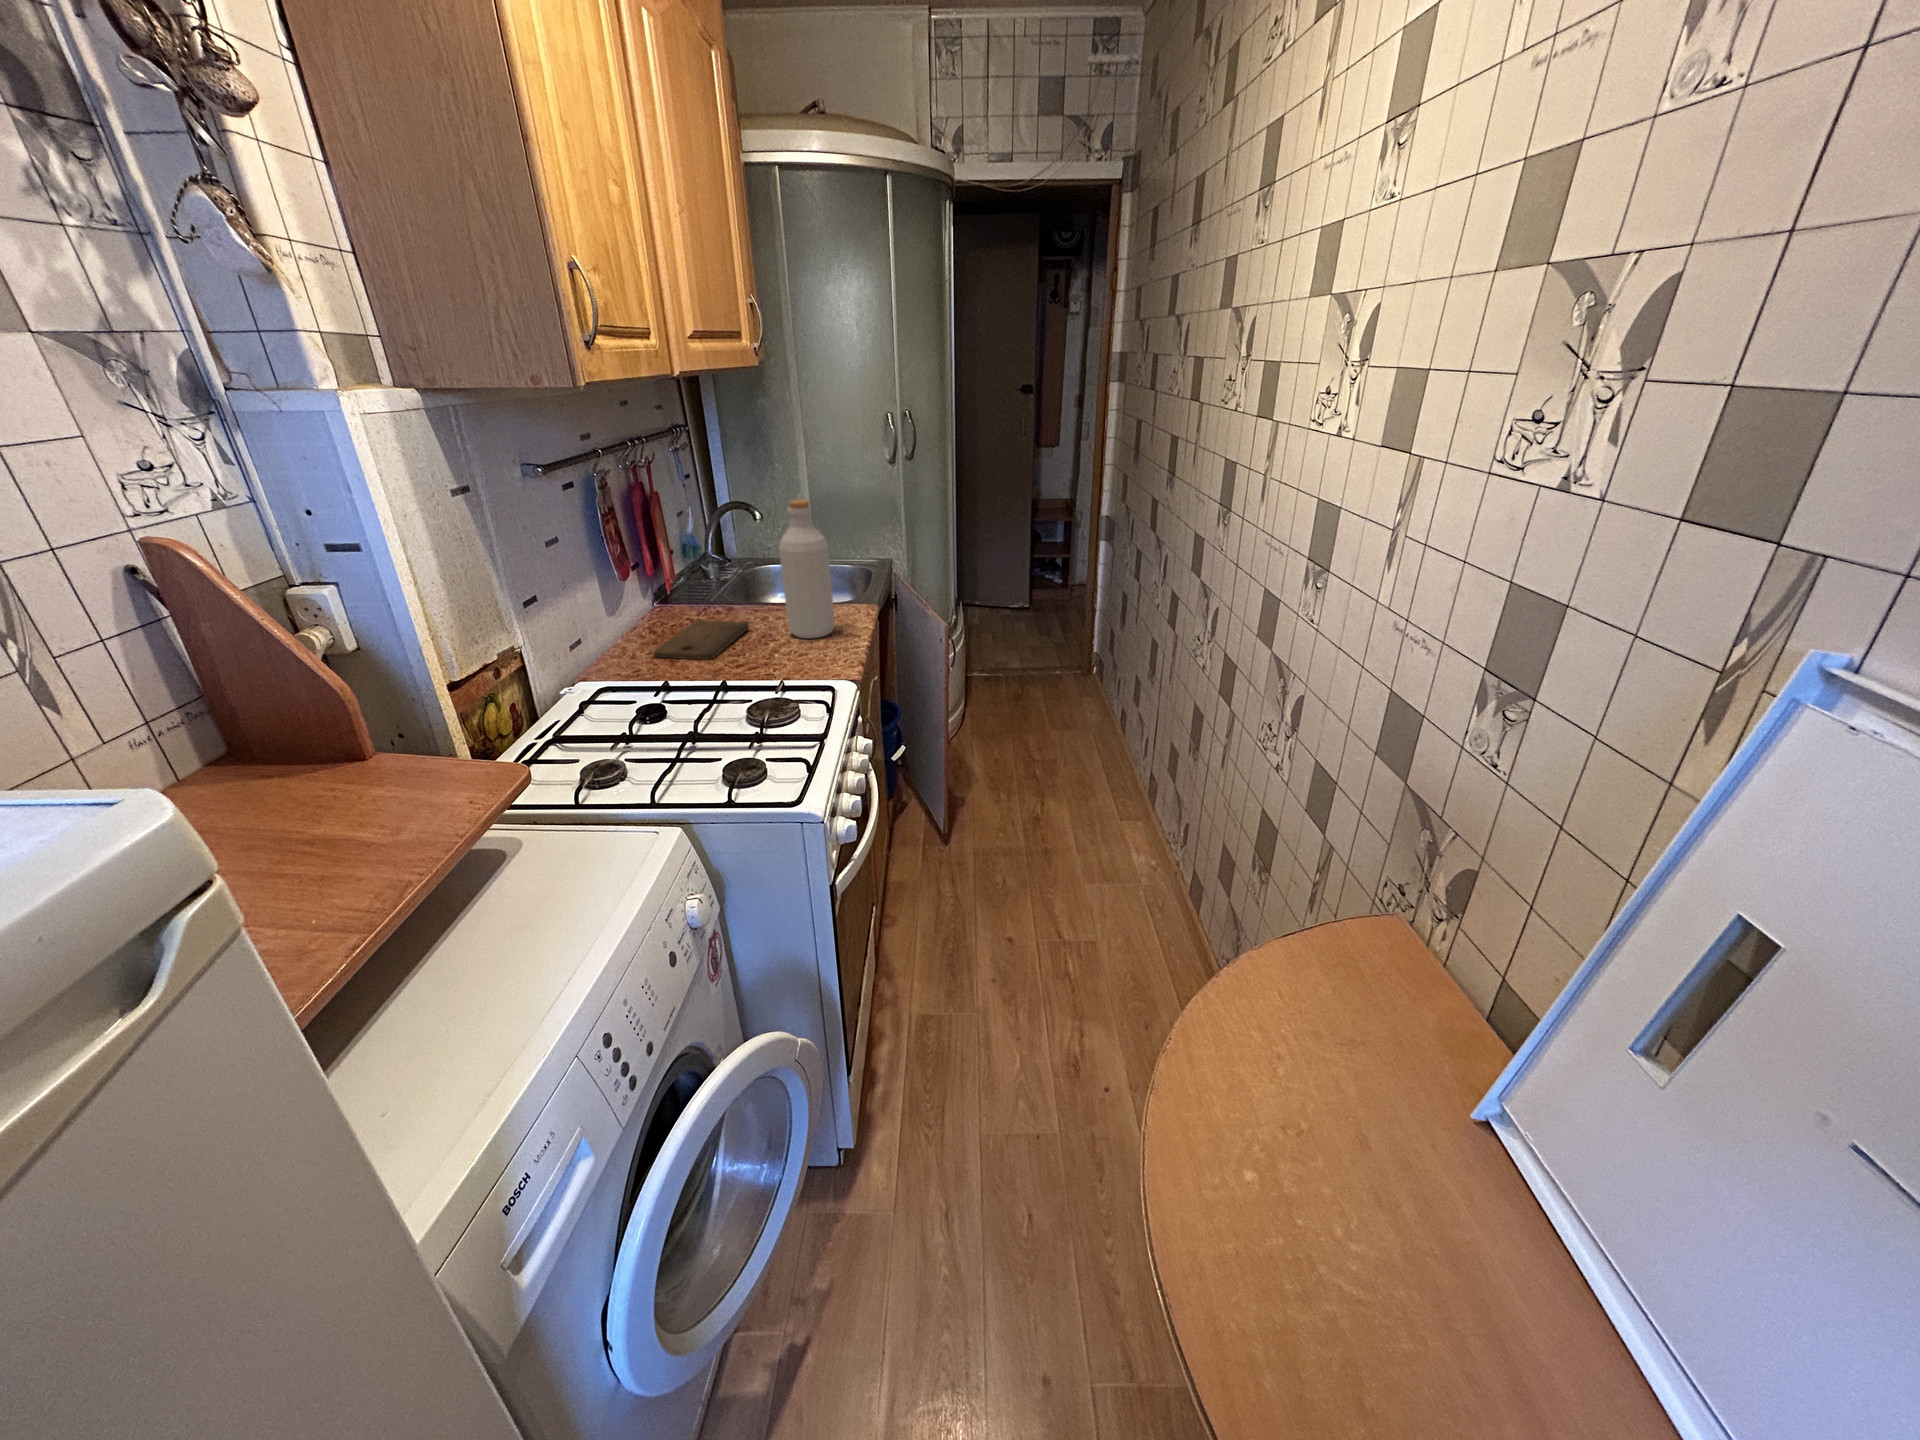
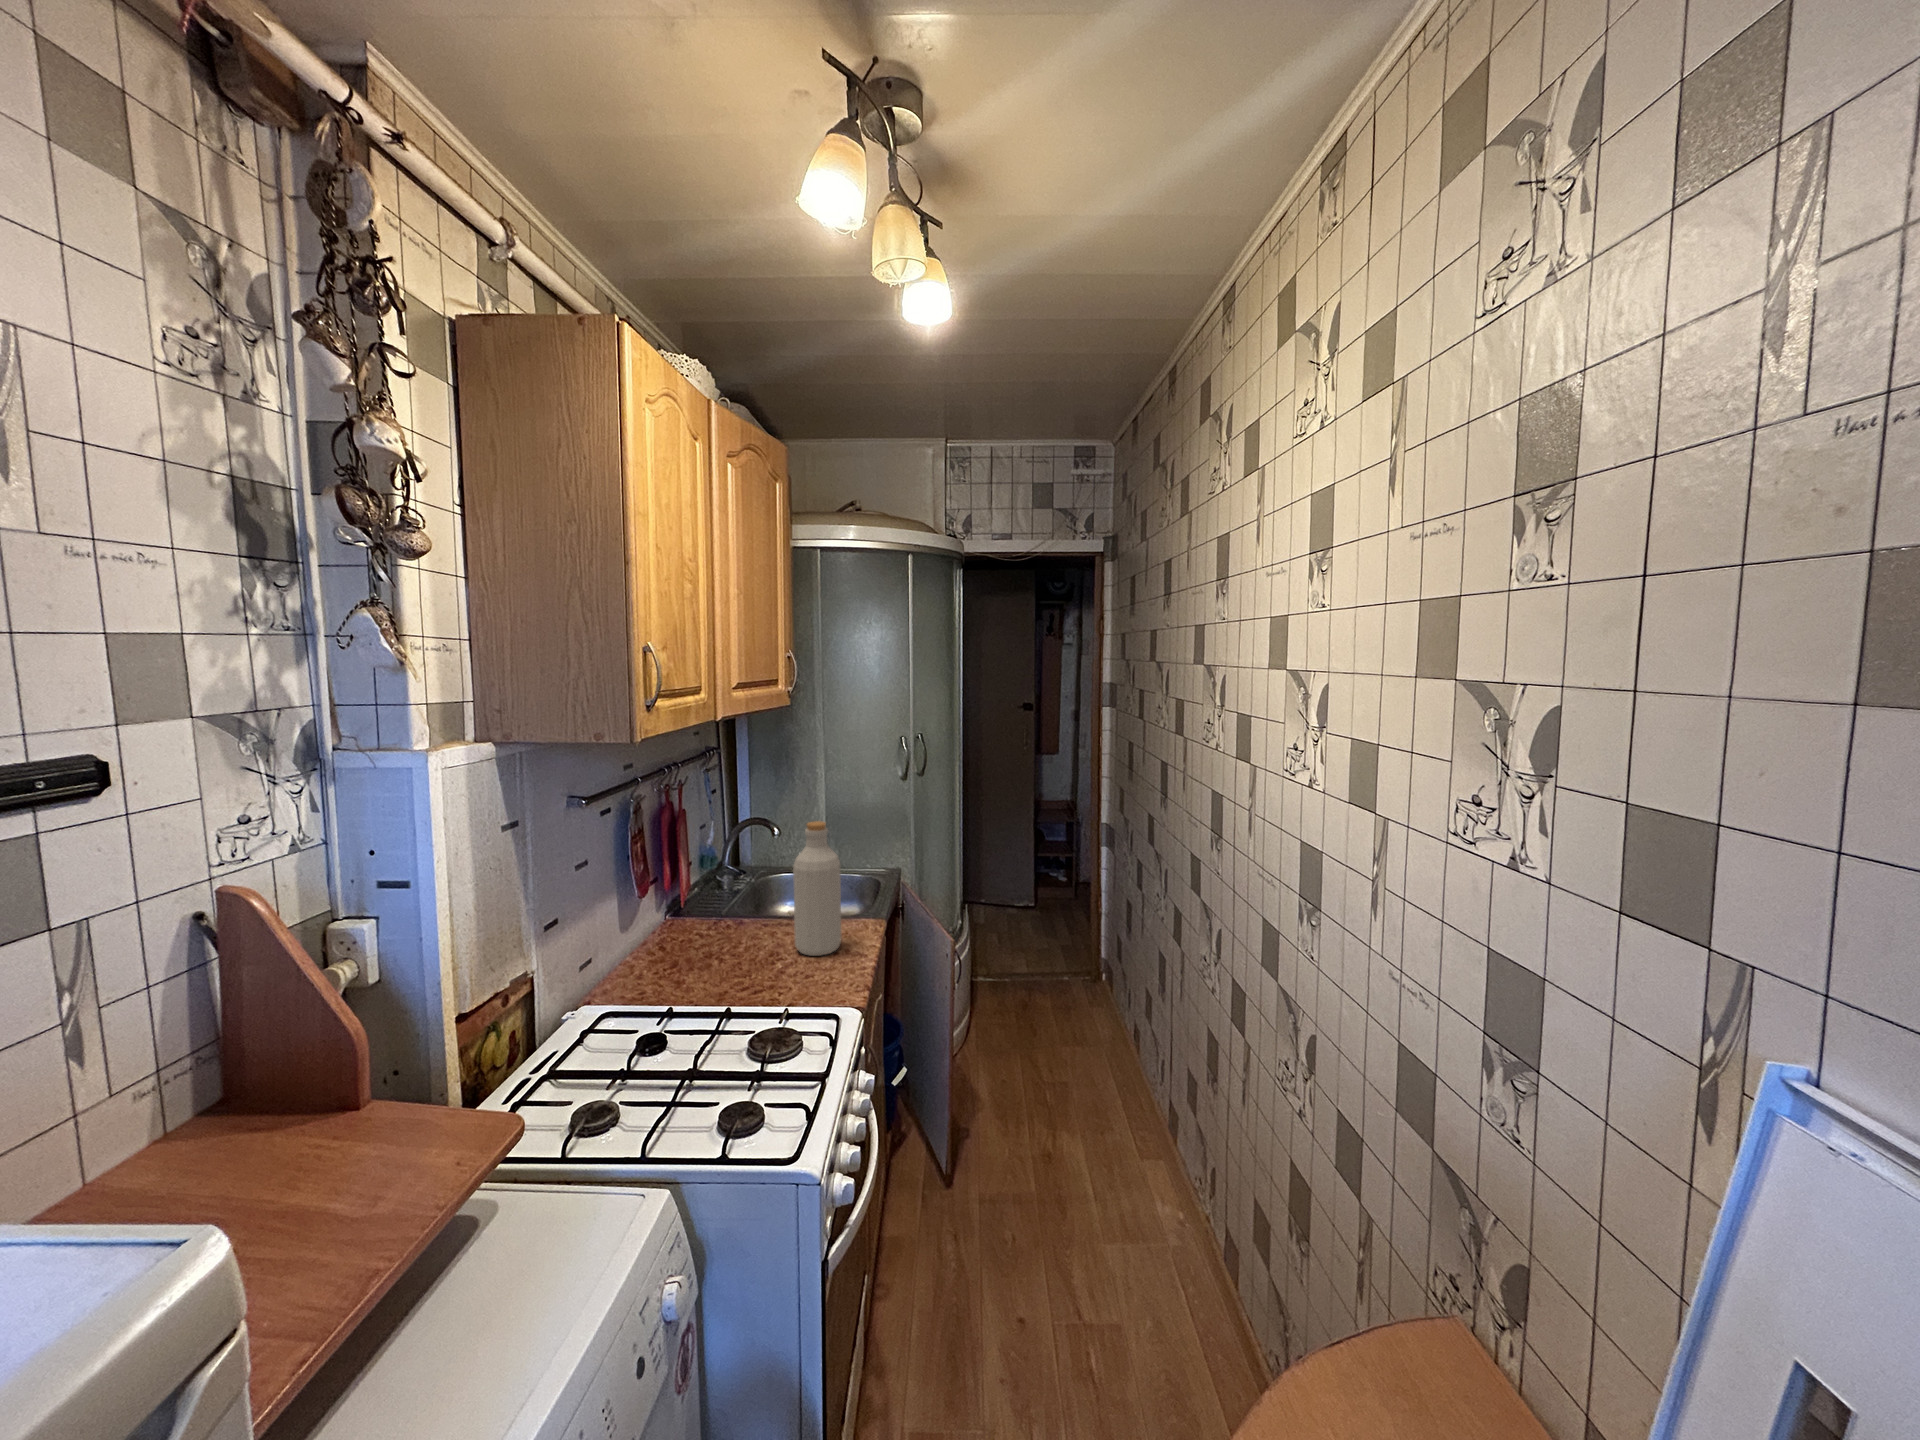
cutting board: present [653,620,749,660] -> none [658,934,756,980]

